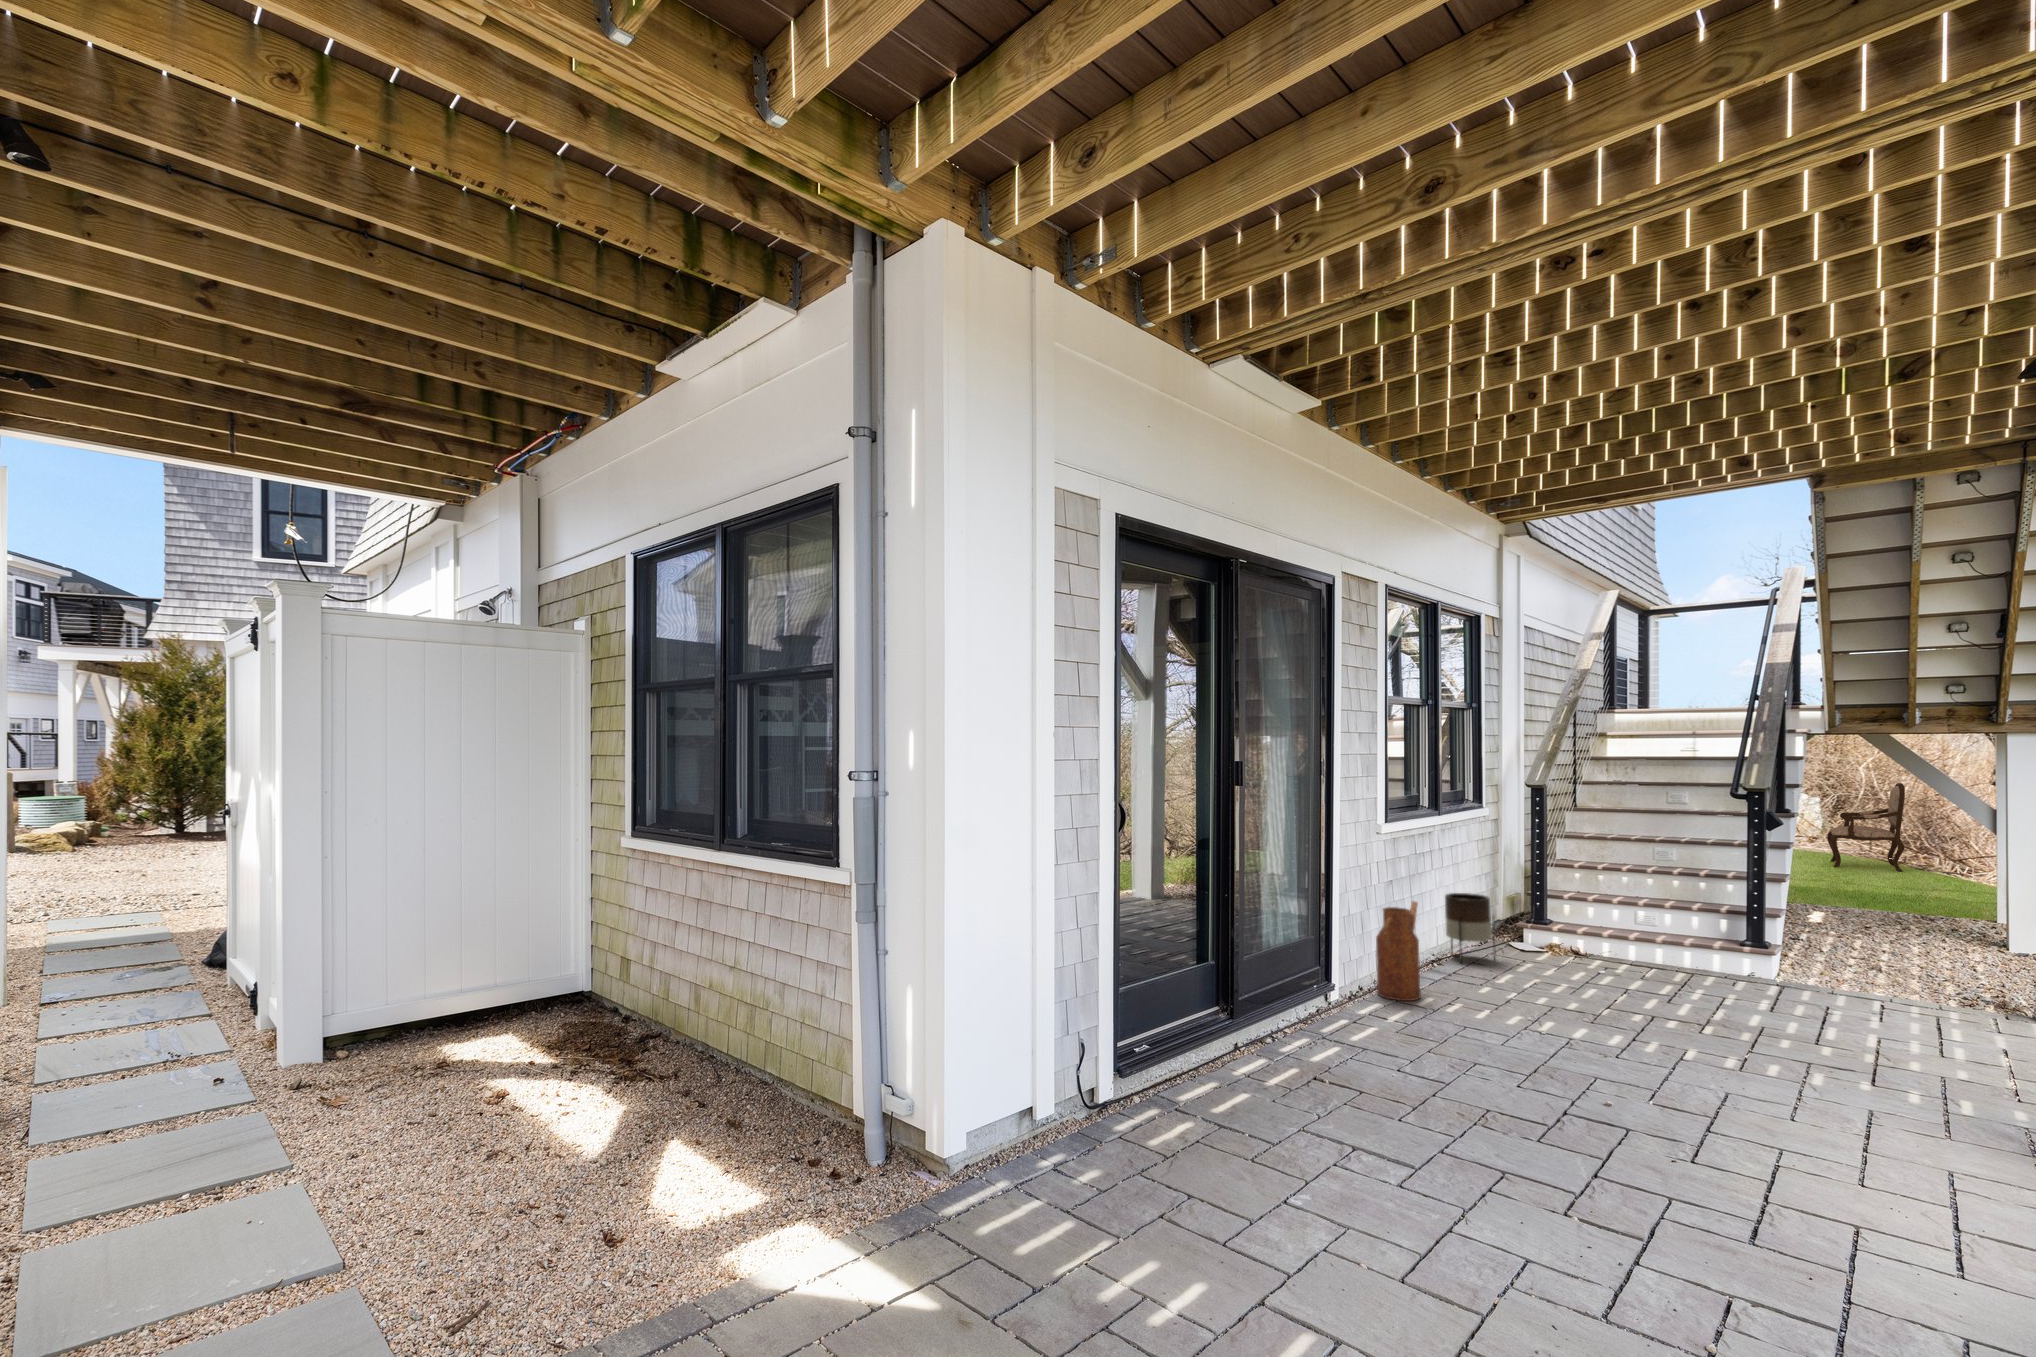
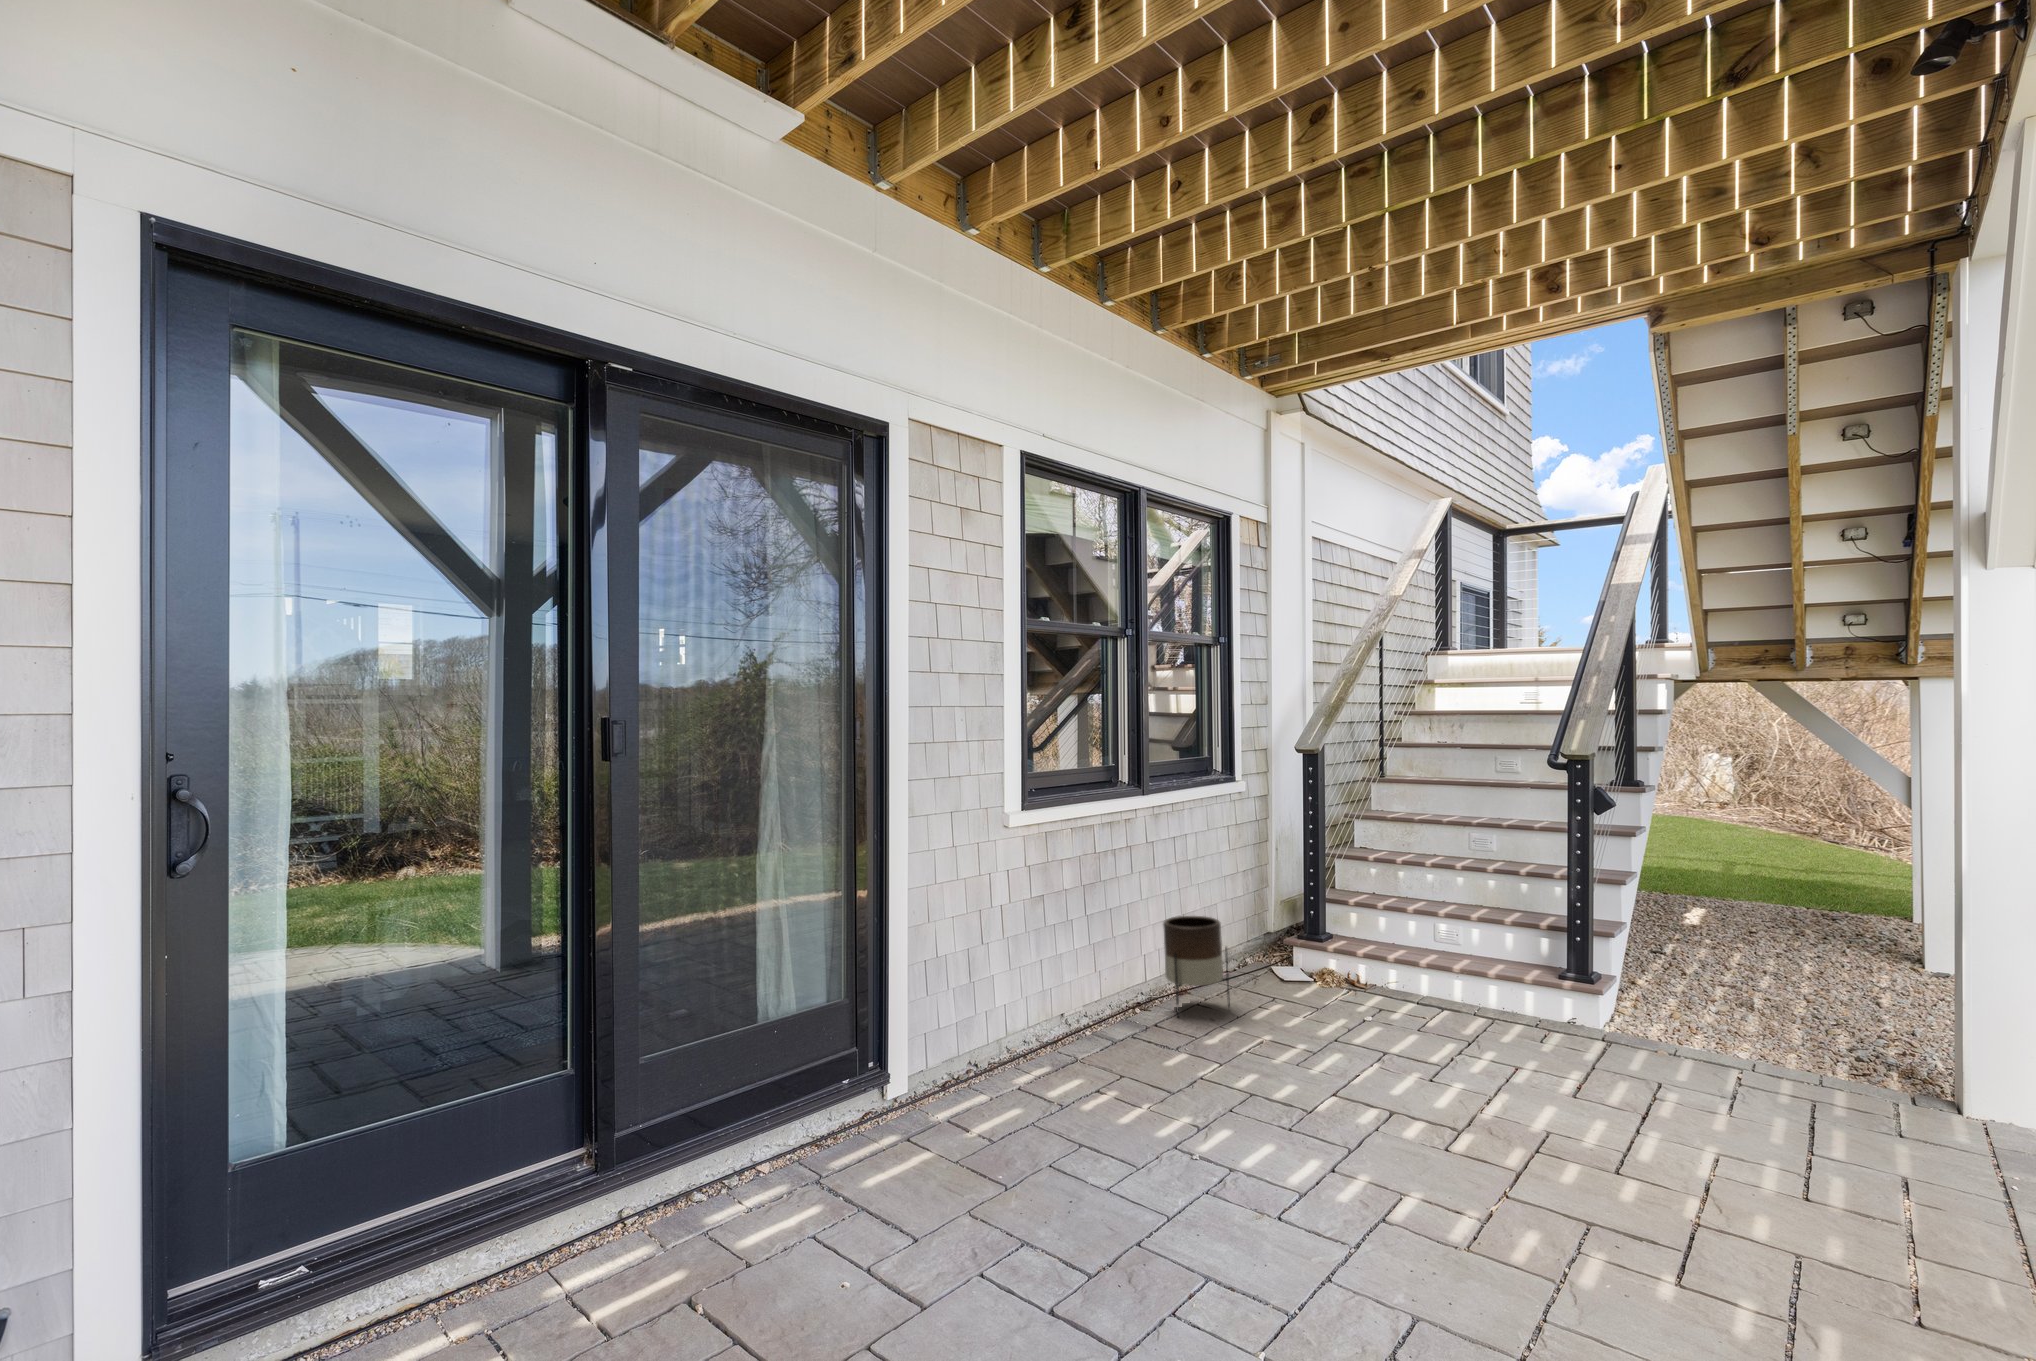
armchair: present [1827,783,1905,872] -> none [1733,741,1817,845]
watering can: present [1376,901,1421,1001] -> none [999,942,1080,1098]

